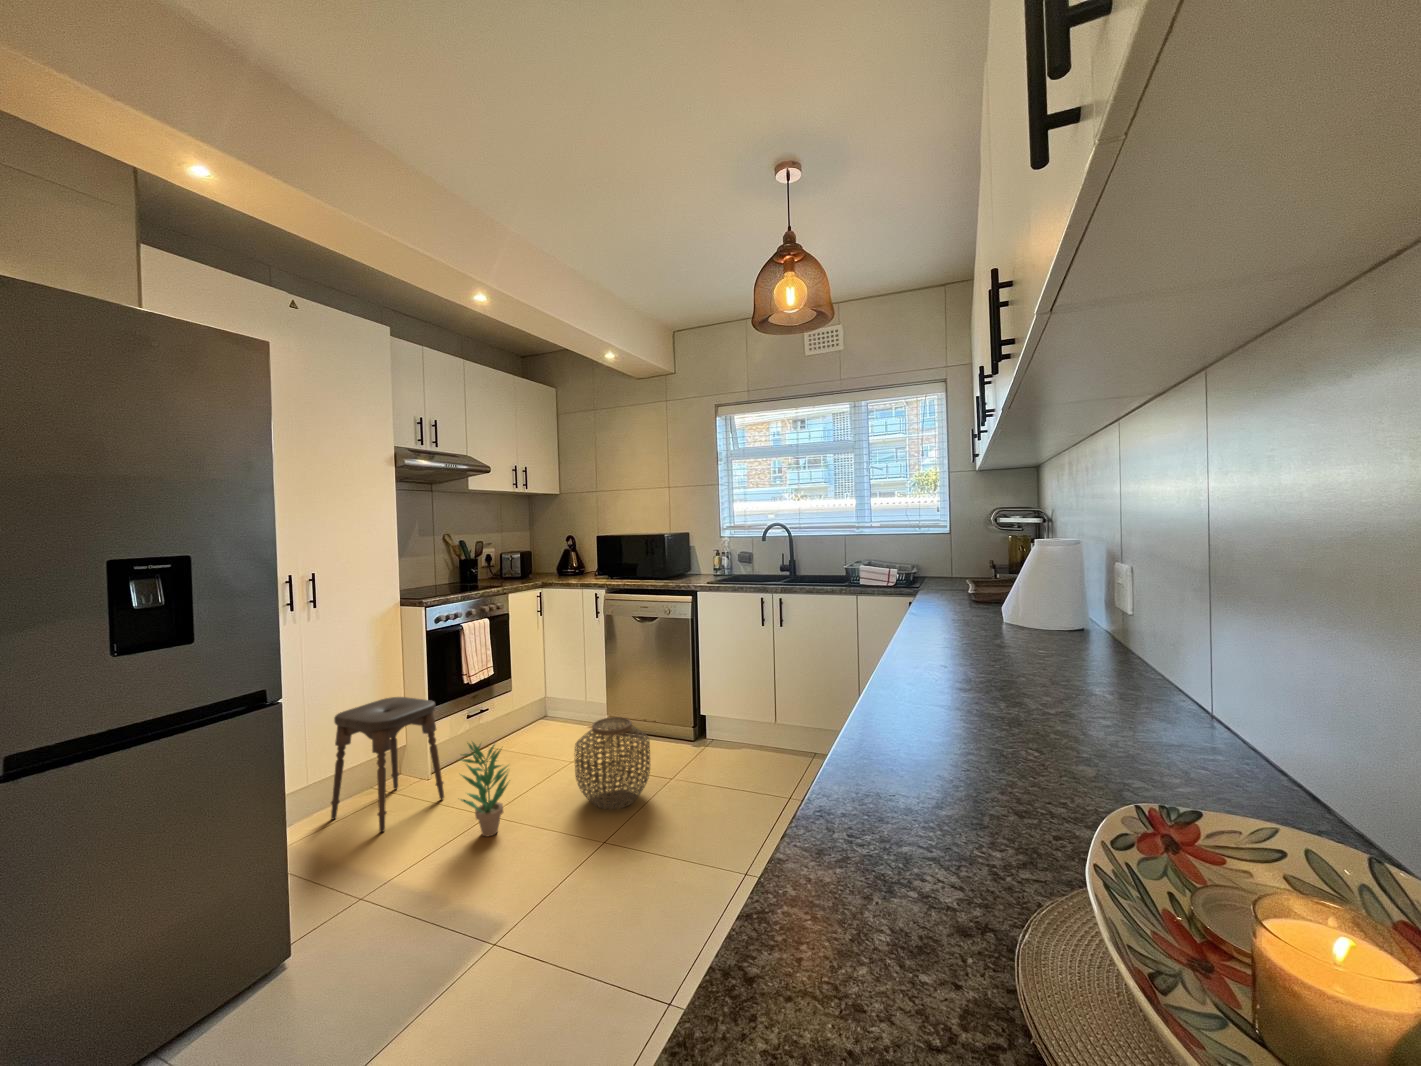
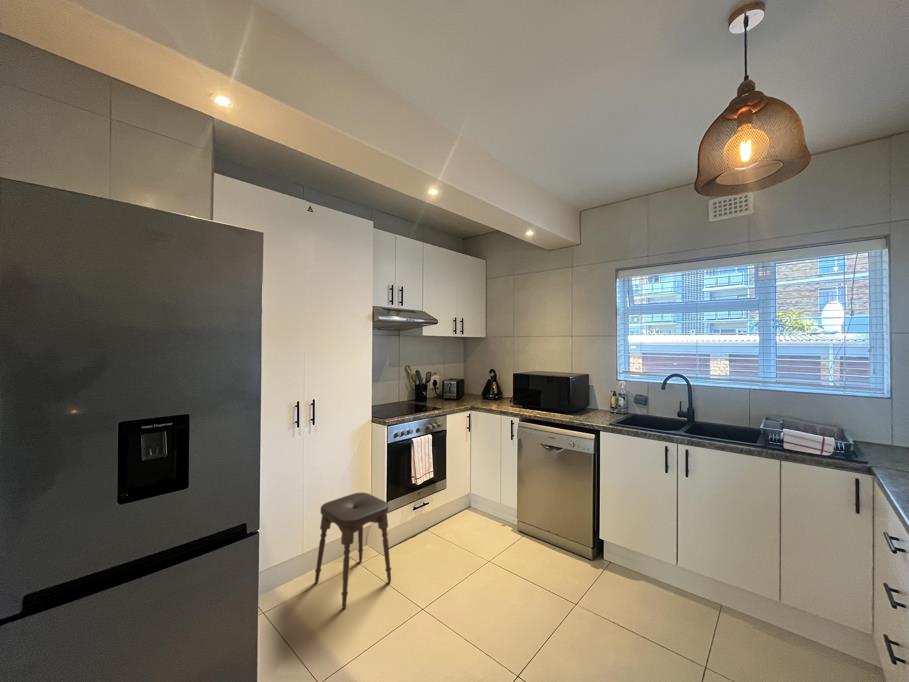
woven basket: present [575,717,650,809] -> none [492,545,560,638]
potted plant: present [460,742,508,836] -> none [396,553,439,641]

